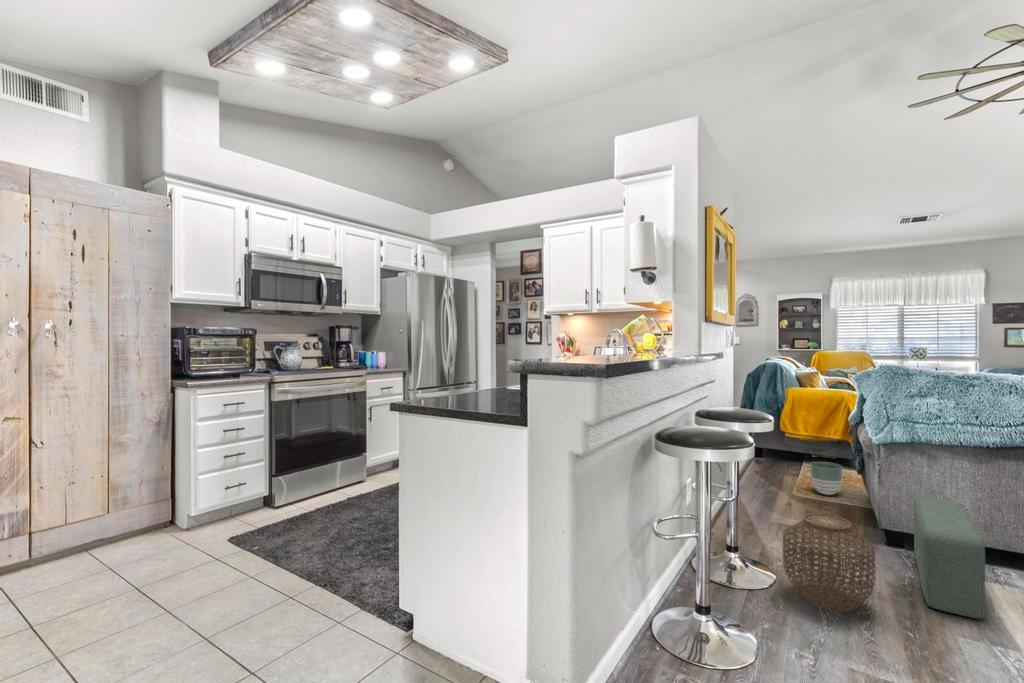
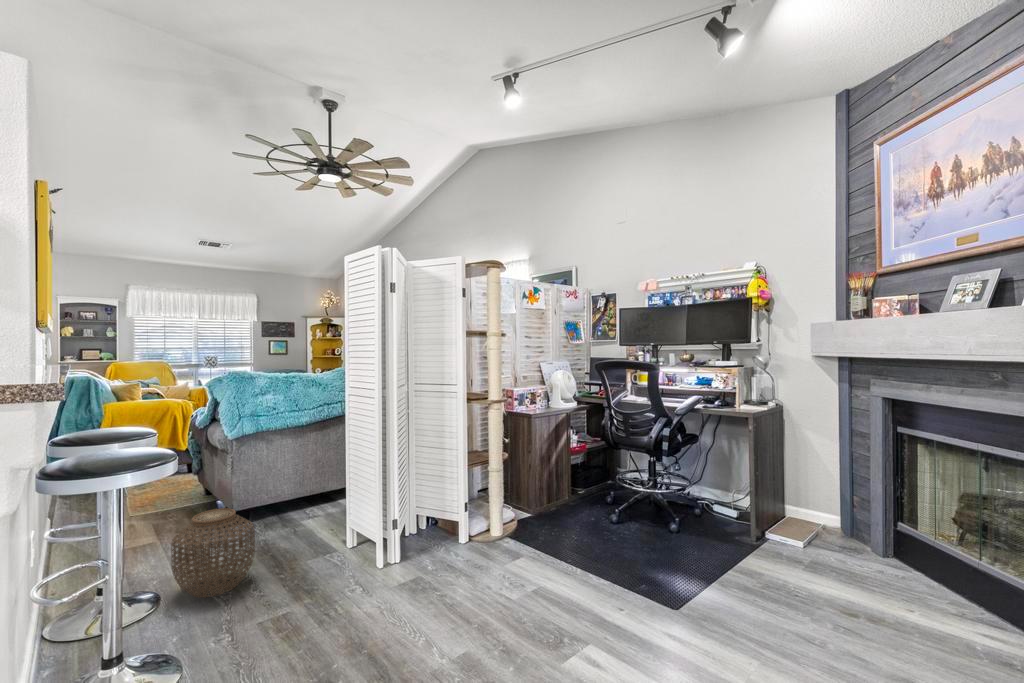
planter: present [810,462,842,495] -> none [148,470,181,503]
pouf: present [913,497,985,619] -> none [259,471,317,554]

